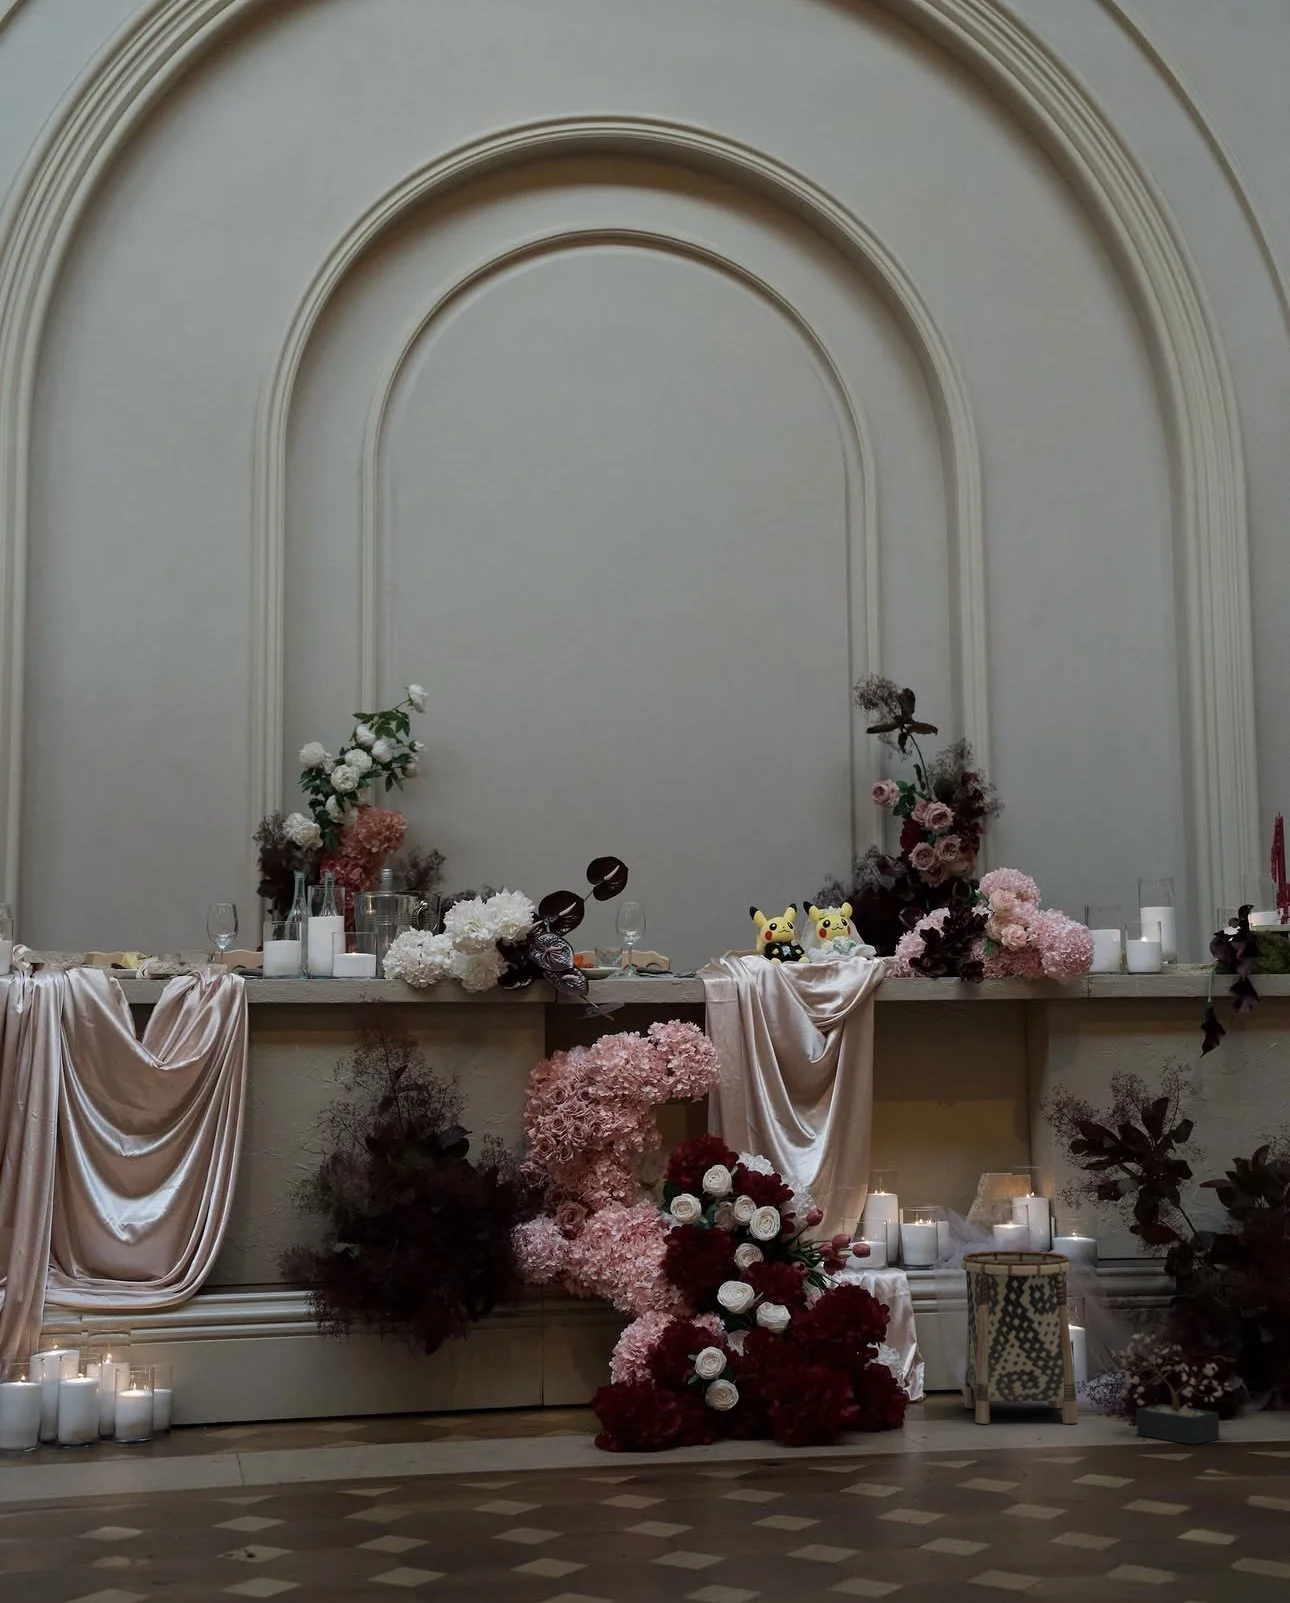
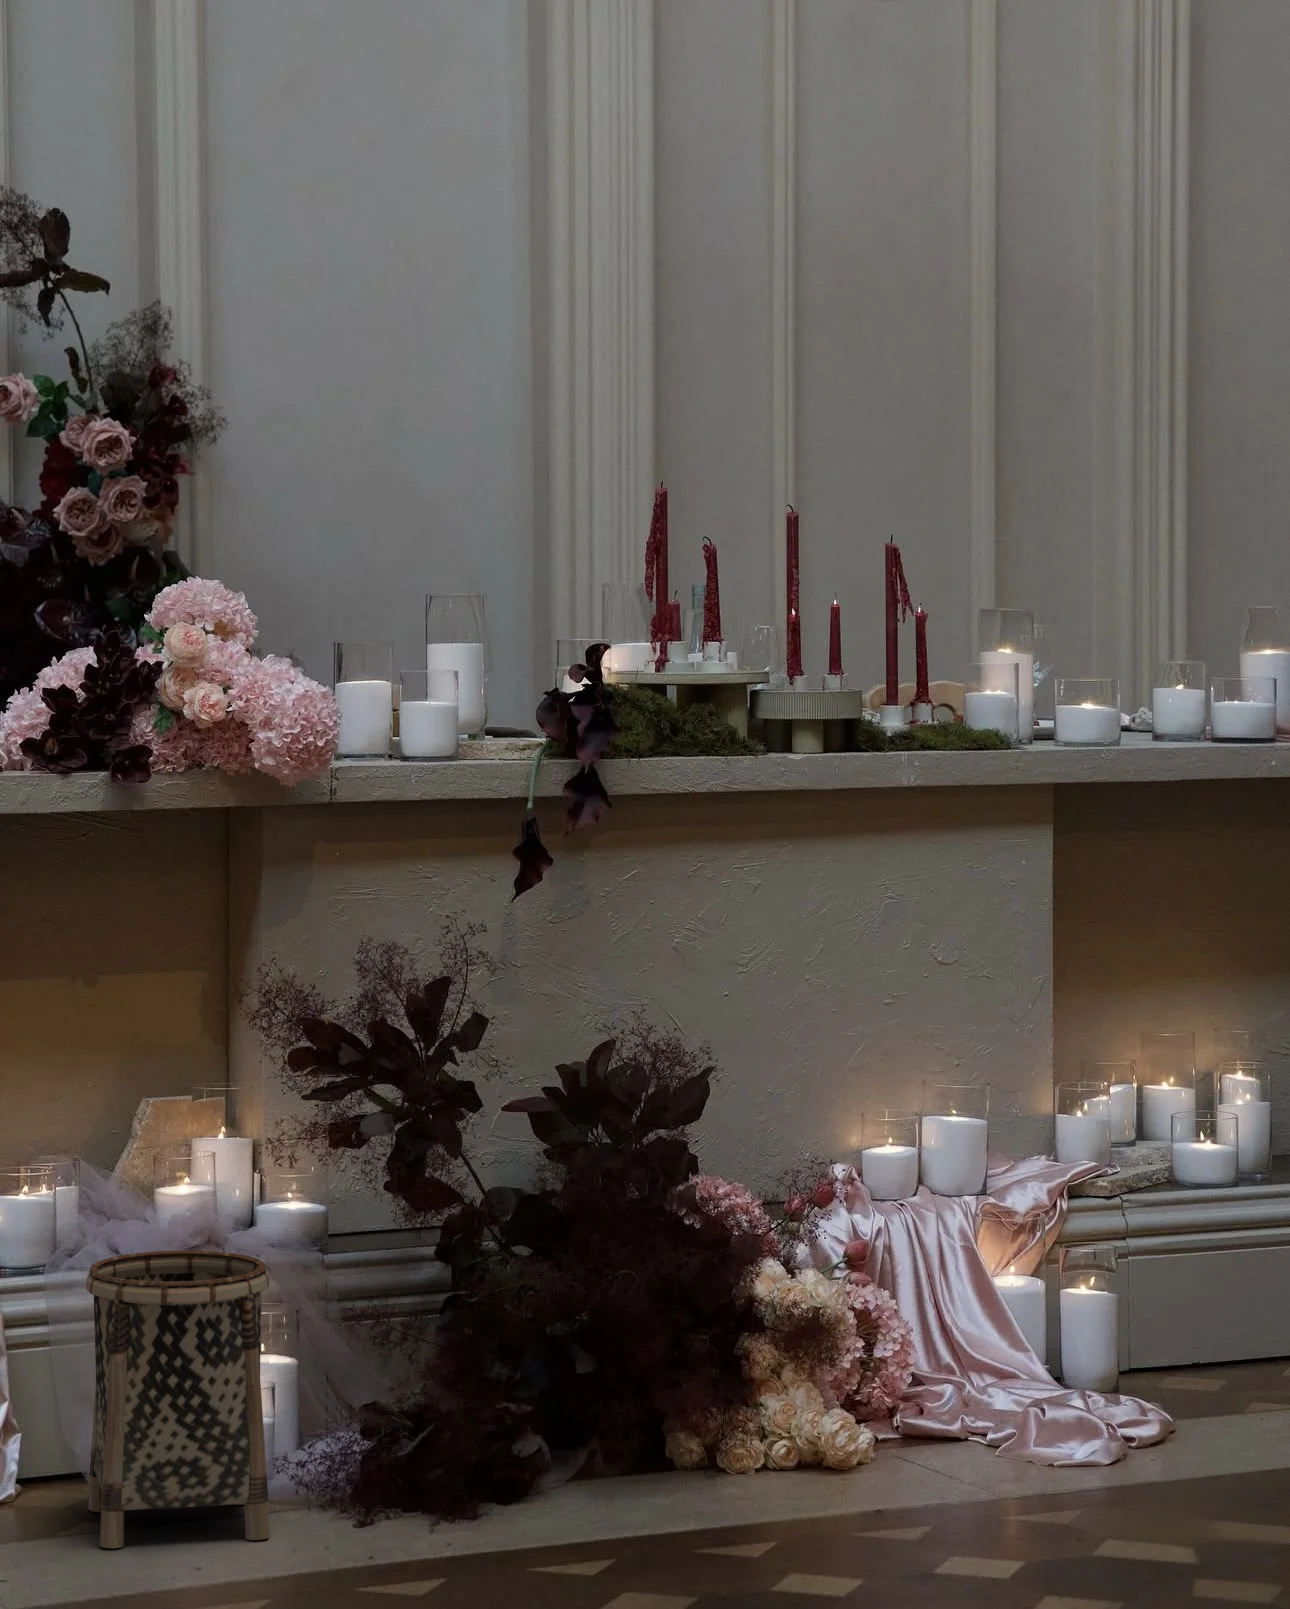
decorative plant: present [1112,1333,1232,1445] -> none [325,1393,516,1578]

